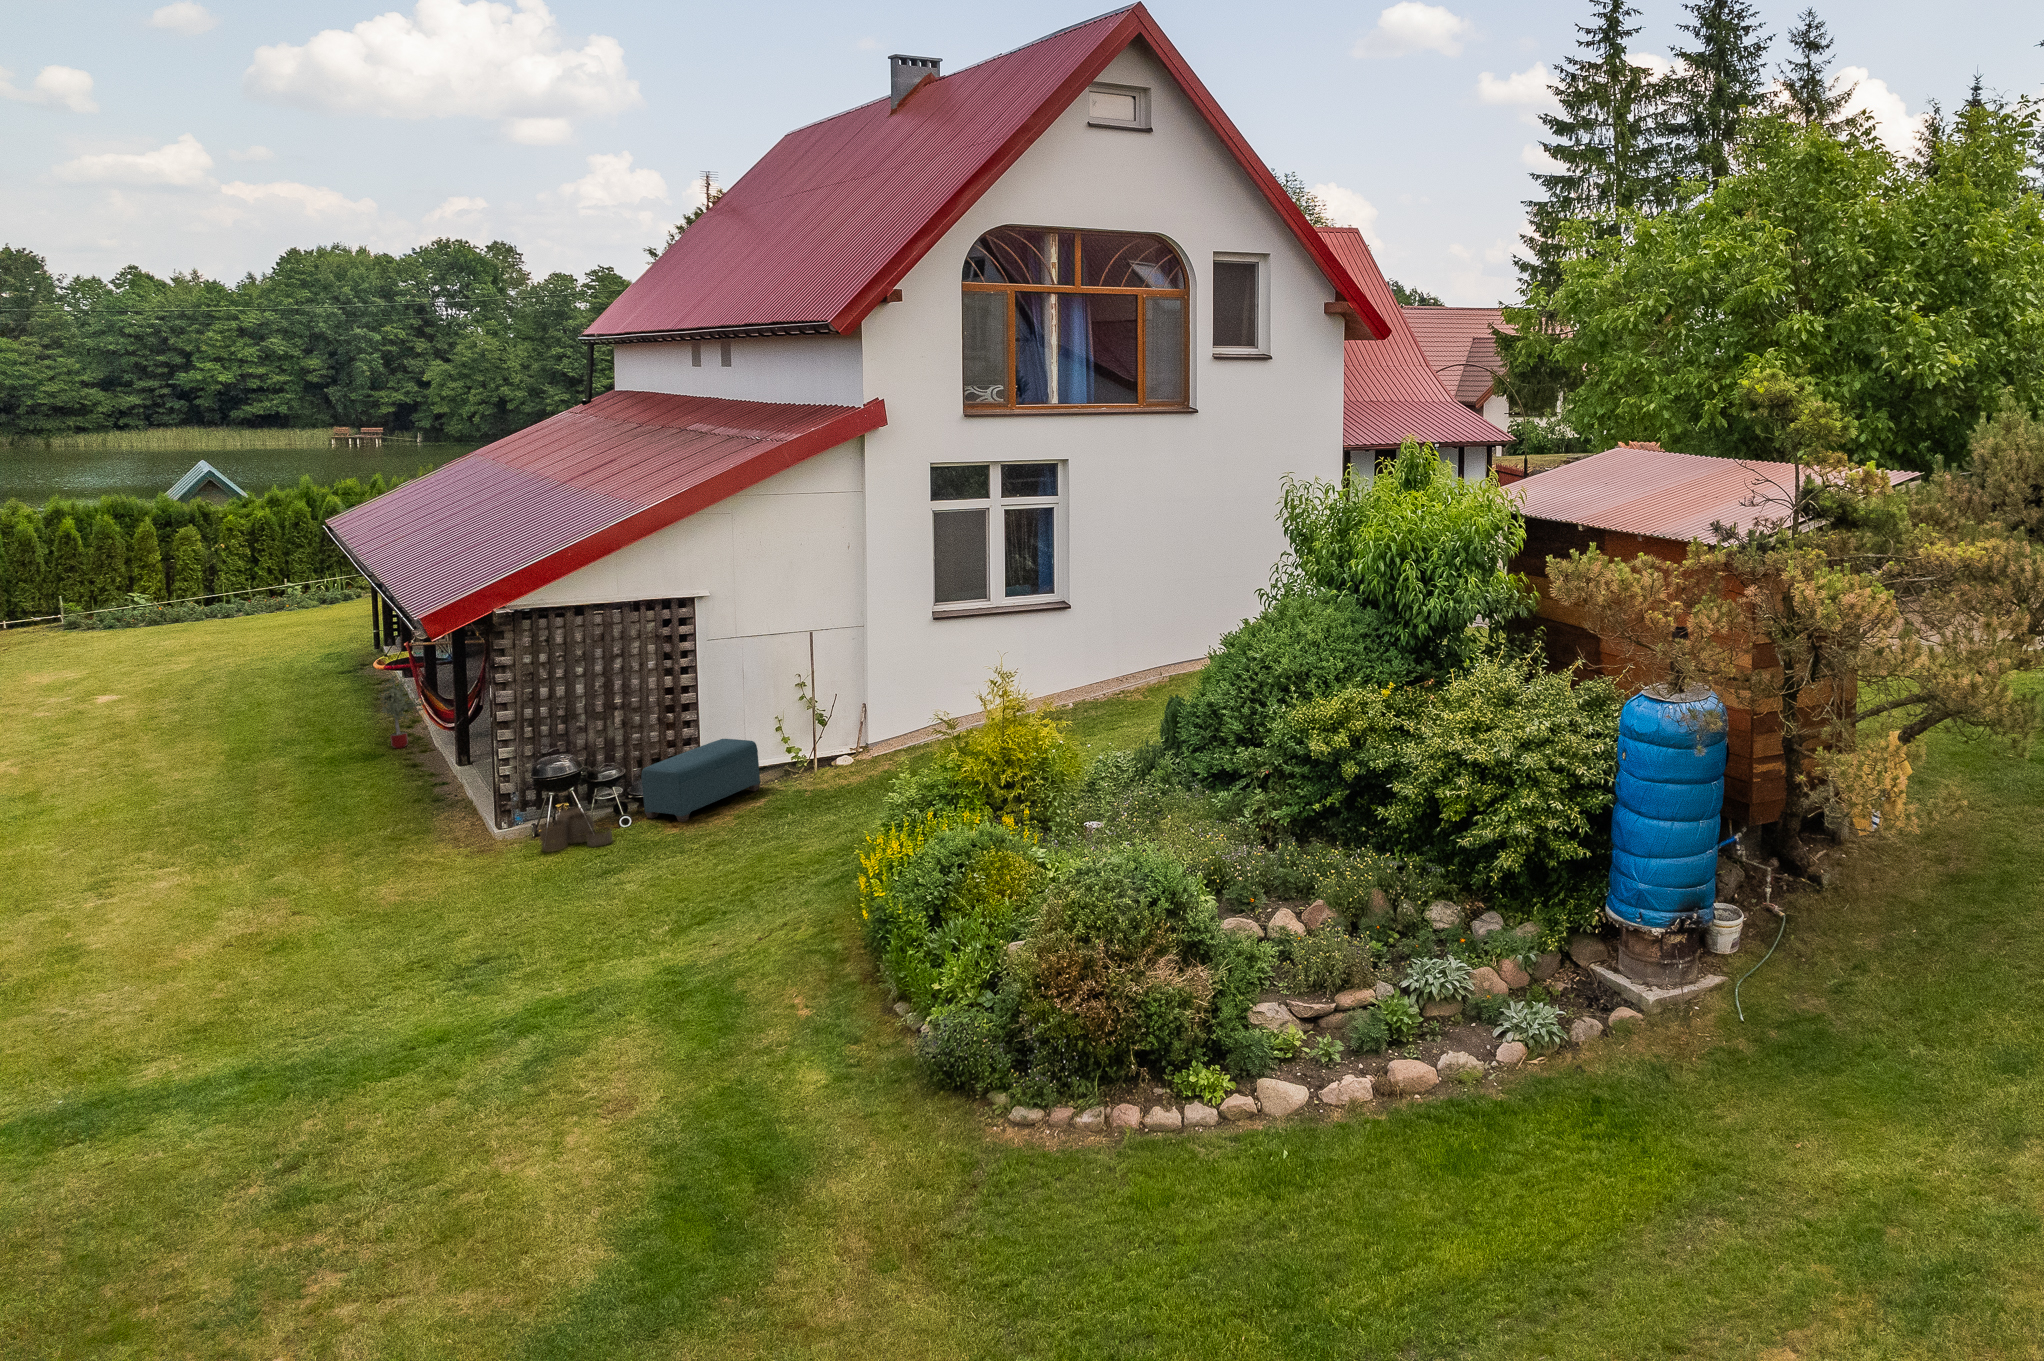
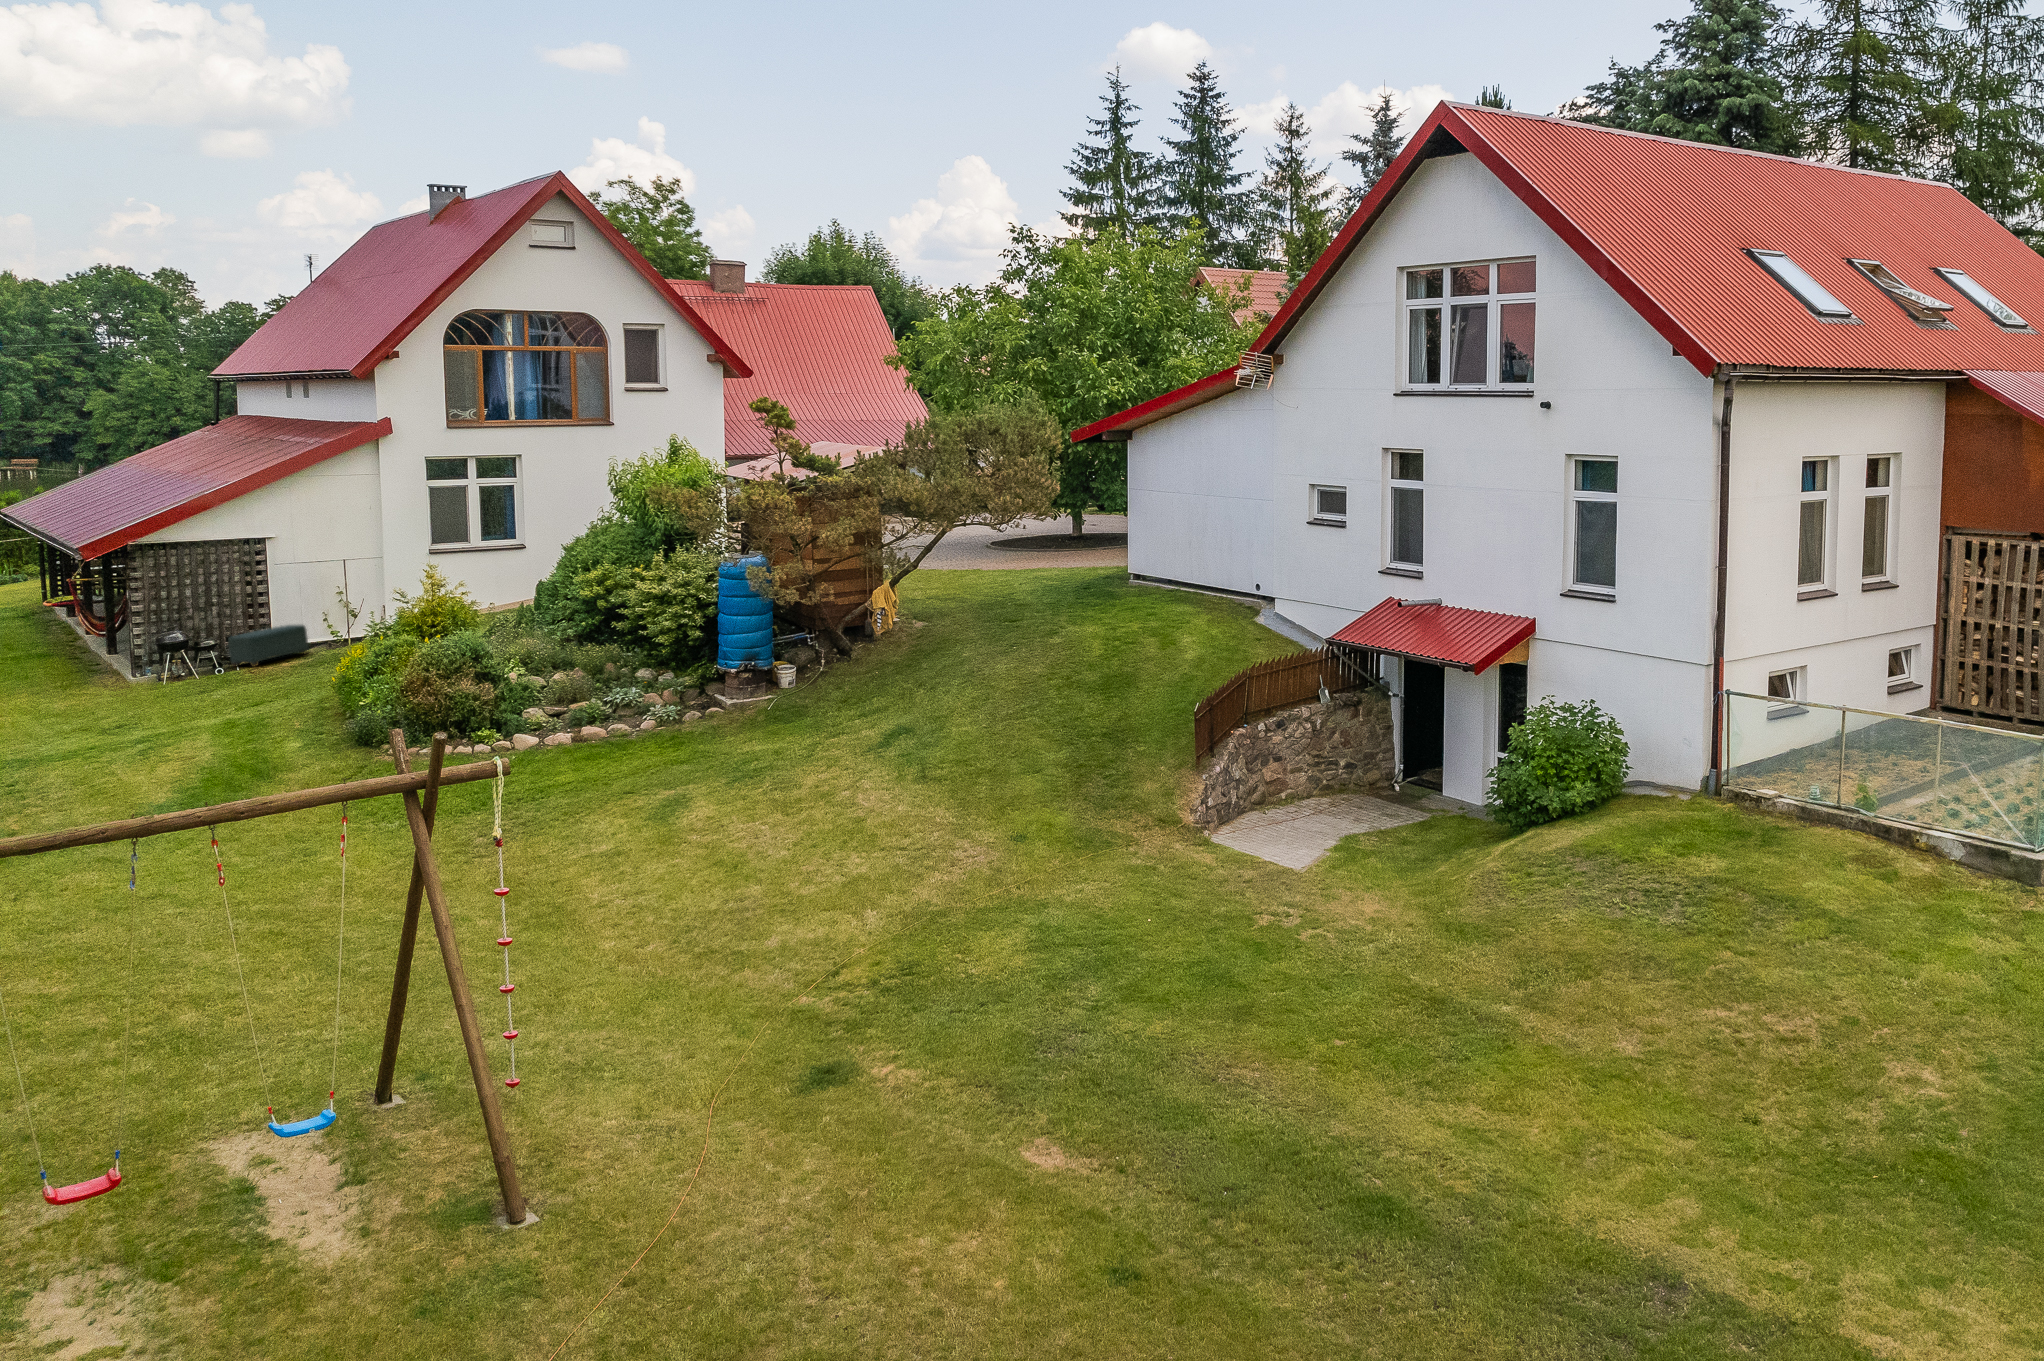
potted tree: present [378,676,424,749] -> none [55,605,90,652]
woven basket: present [539,806,612,852] -> none [161,658,208,680]

